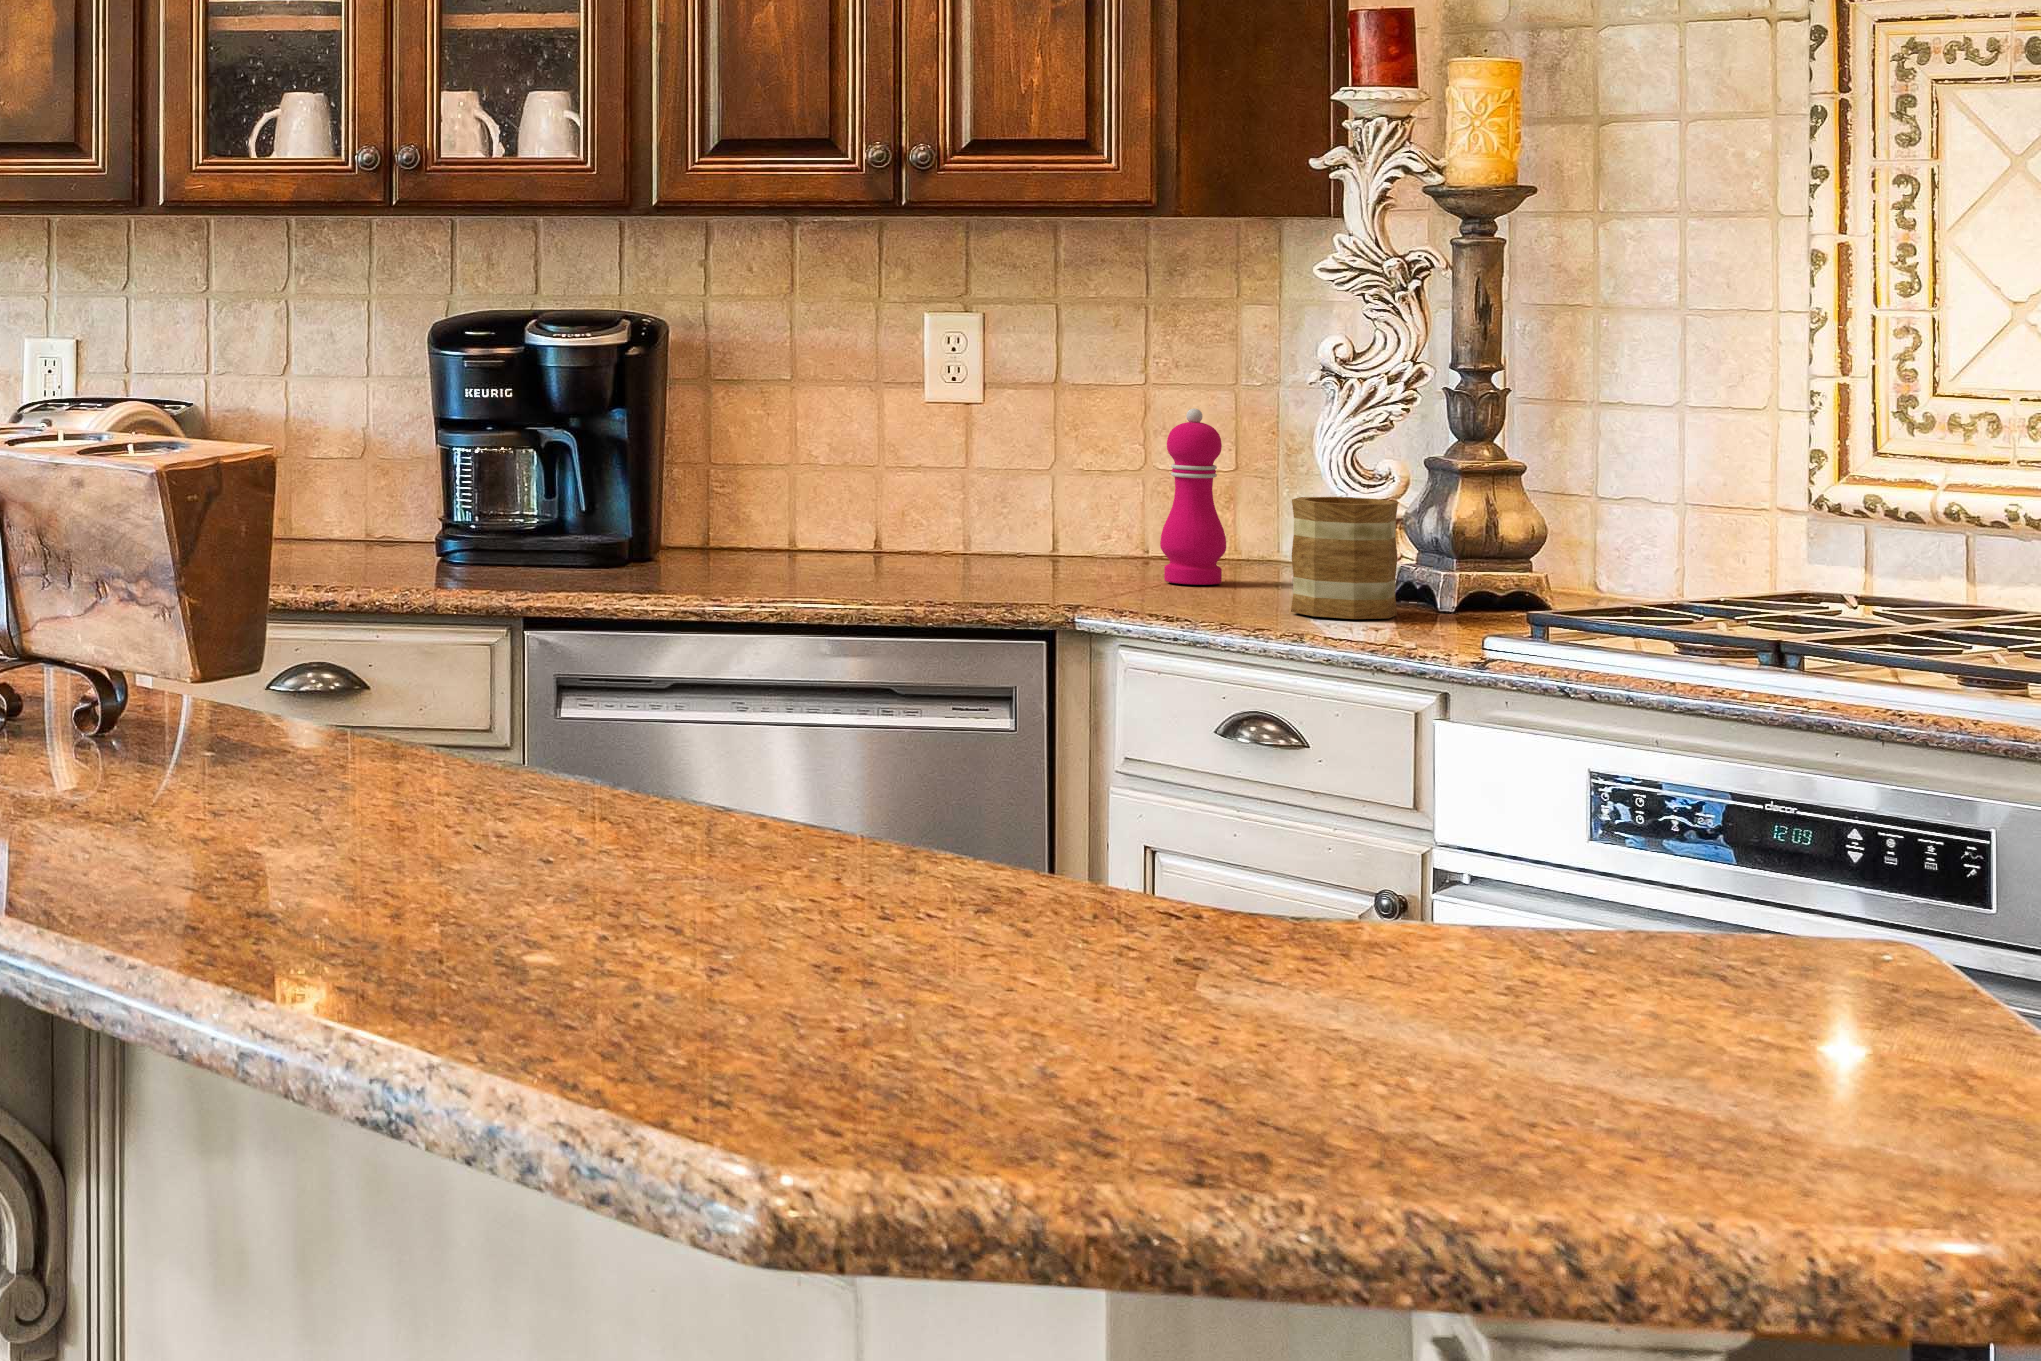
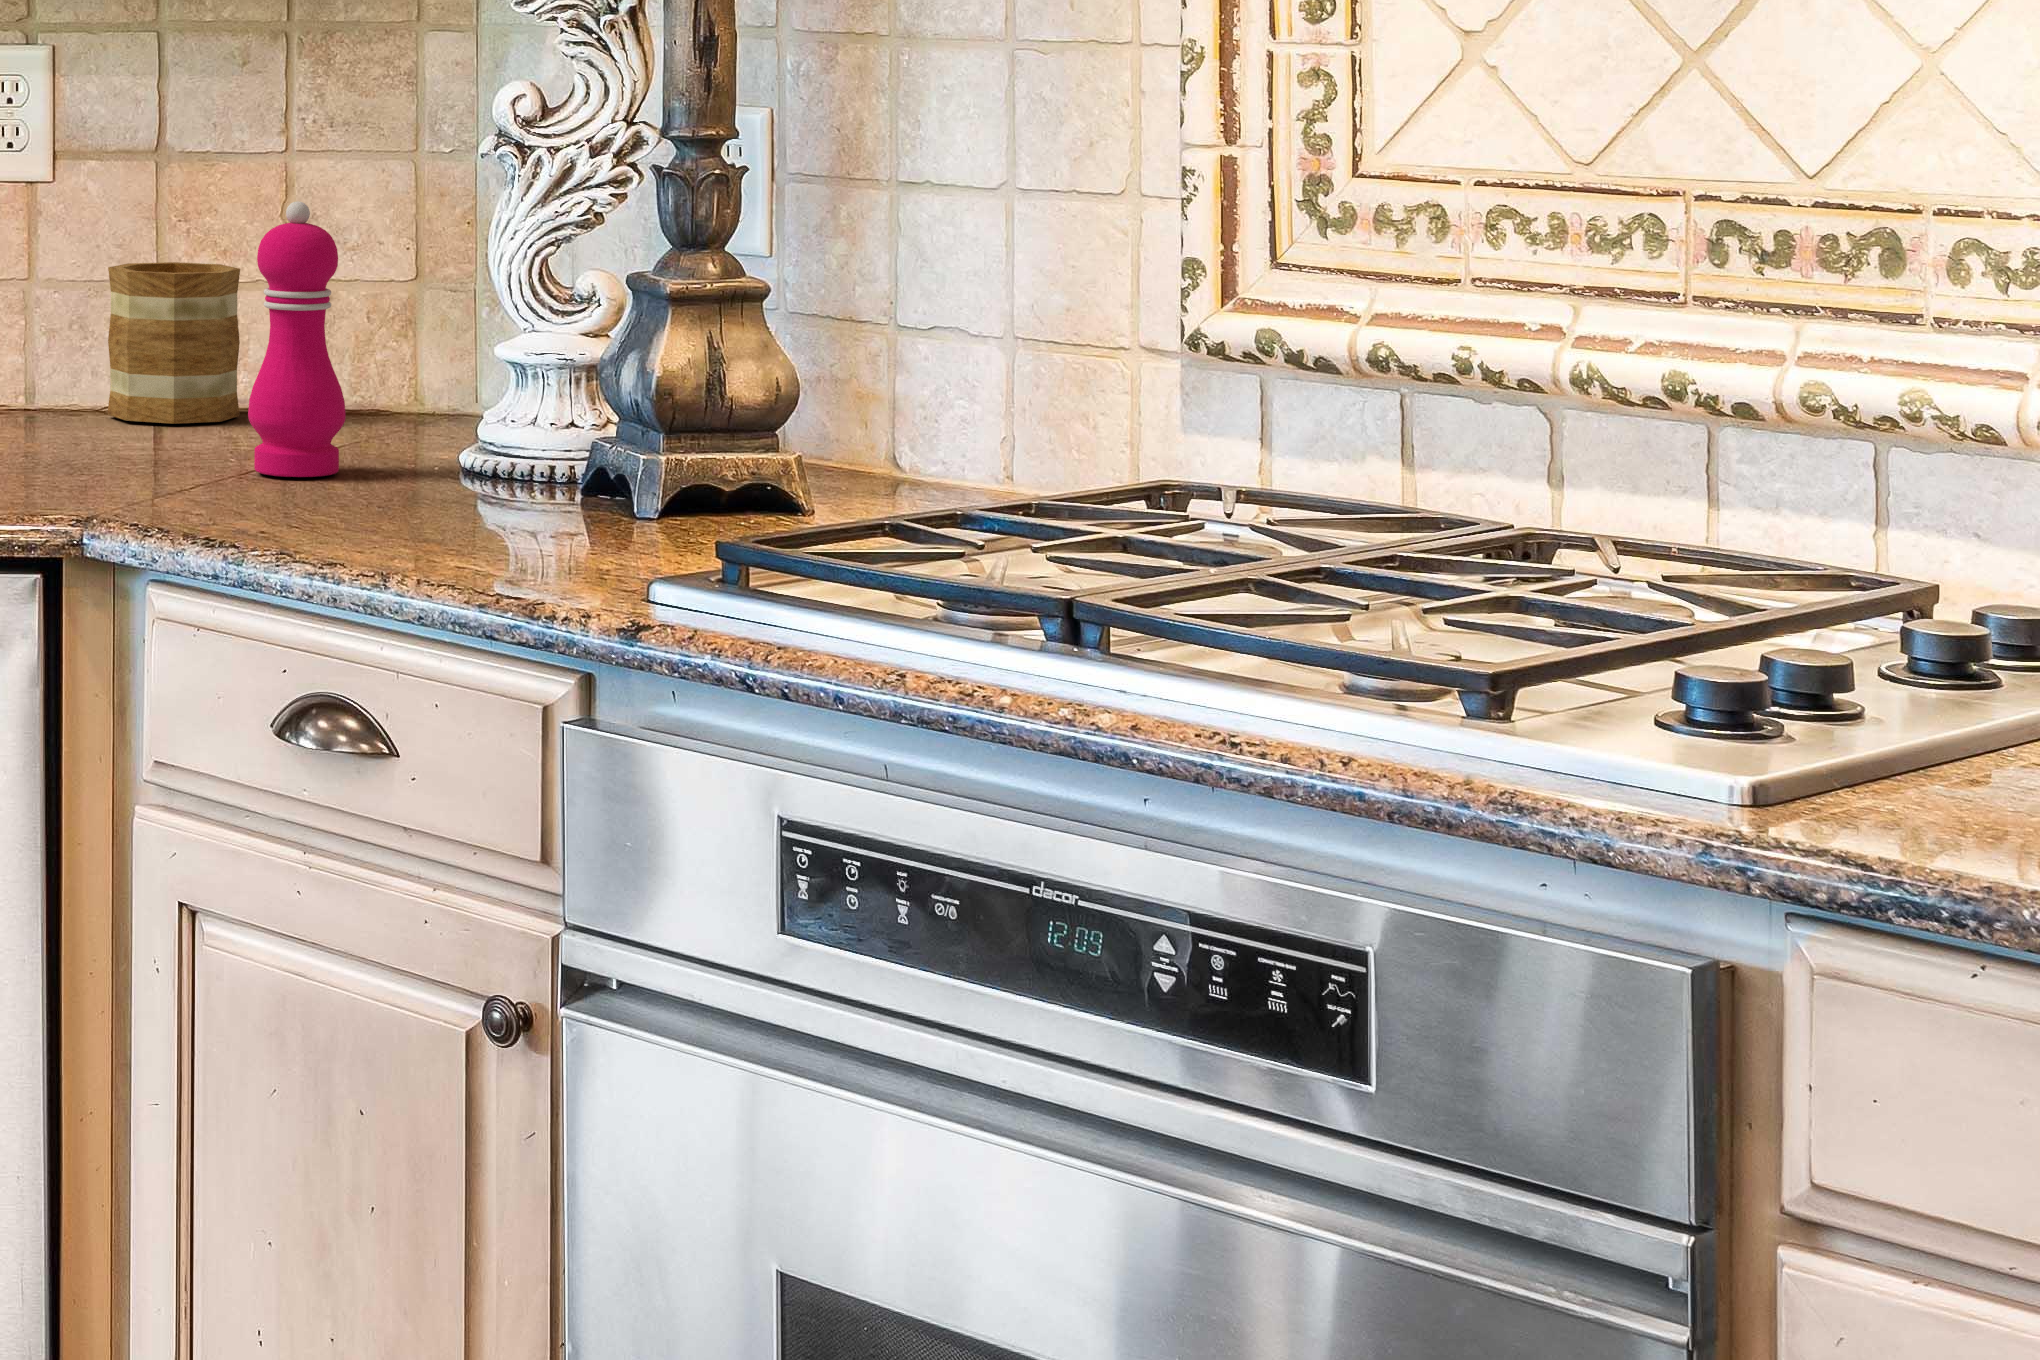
mug: present [1291,497,1398,619] -> present [107,262,240,424]

